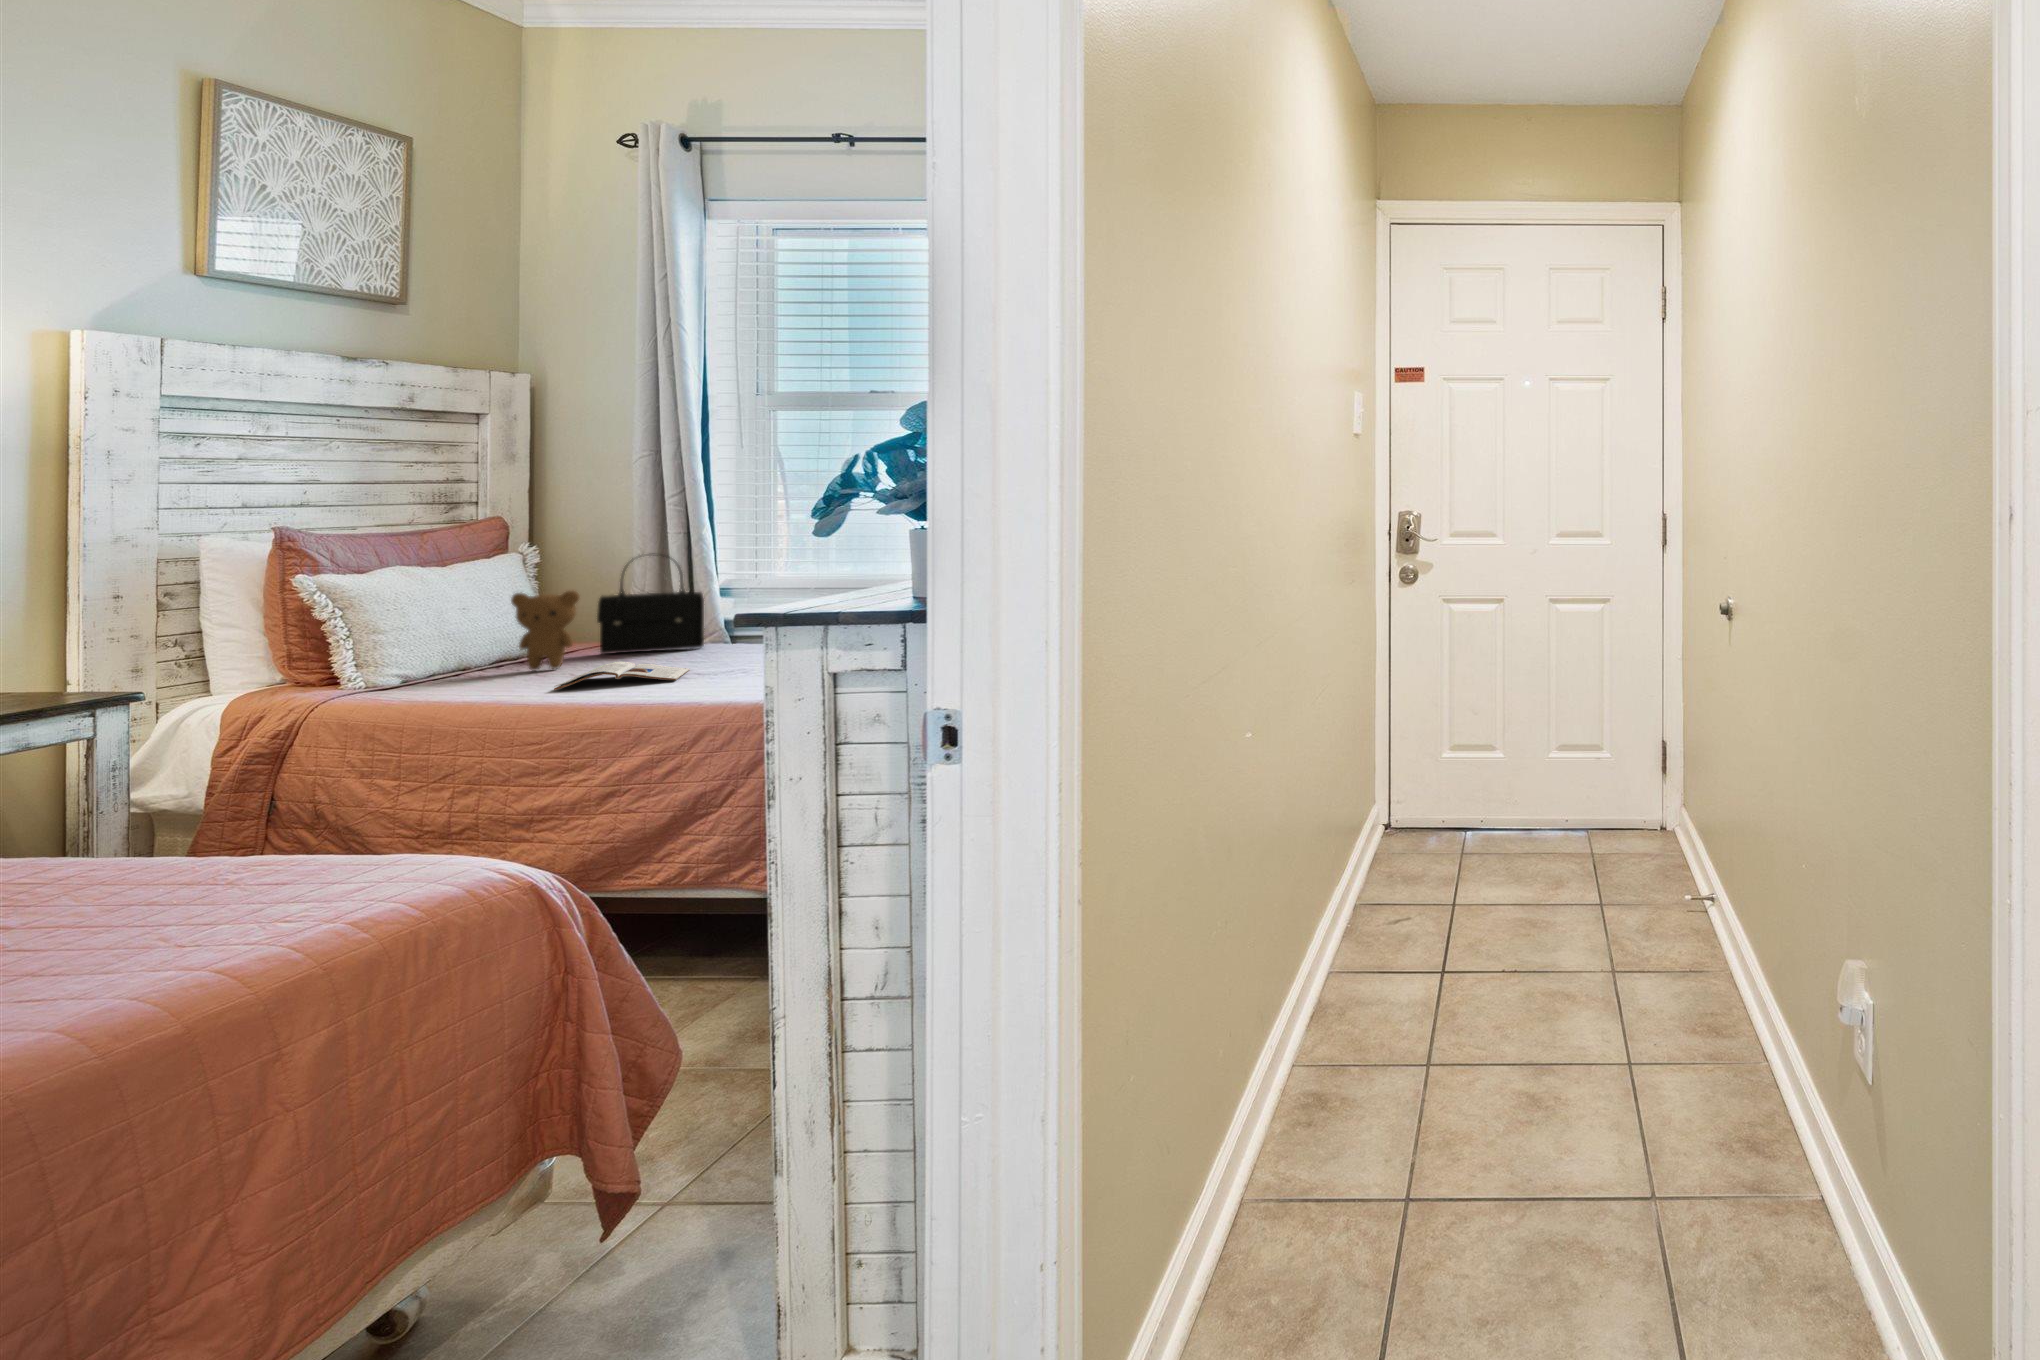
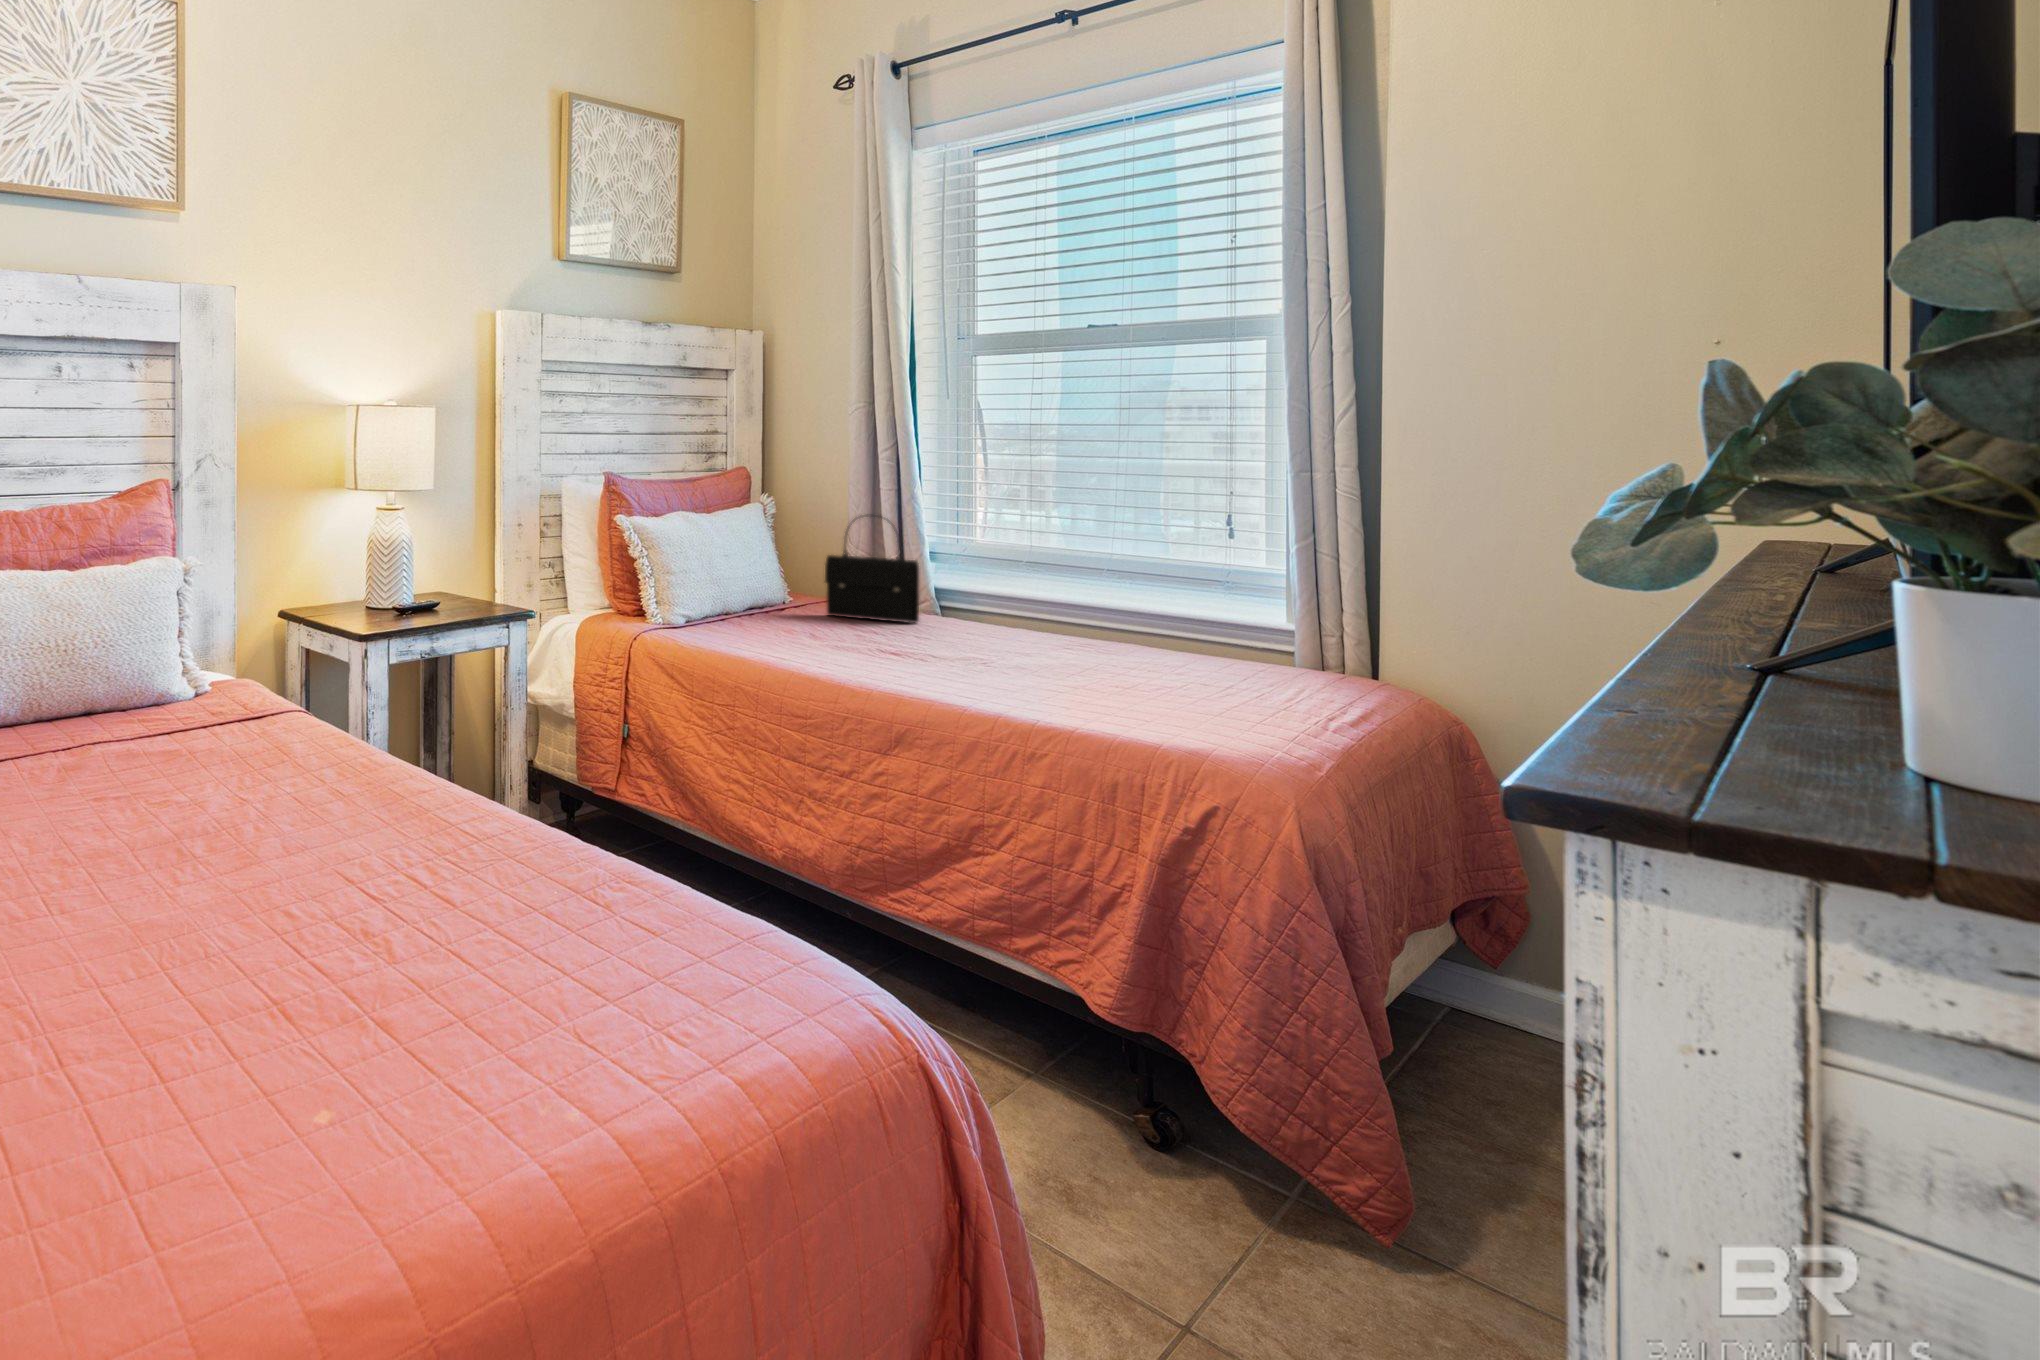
teddy bear: present [511,591,579,670] -> none [761,547,816,629]
magazine: present [554,662,690,690] -> none [804,633,920,667]

